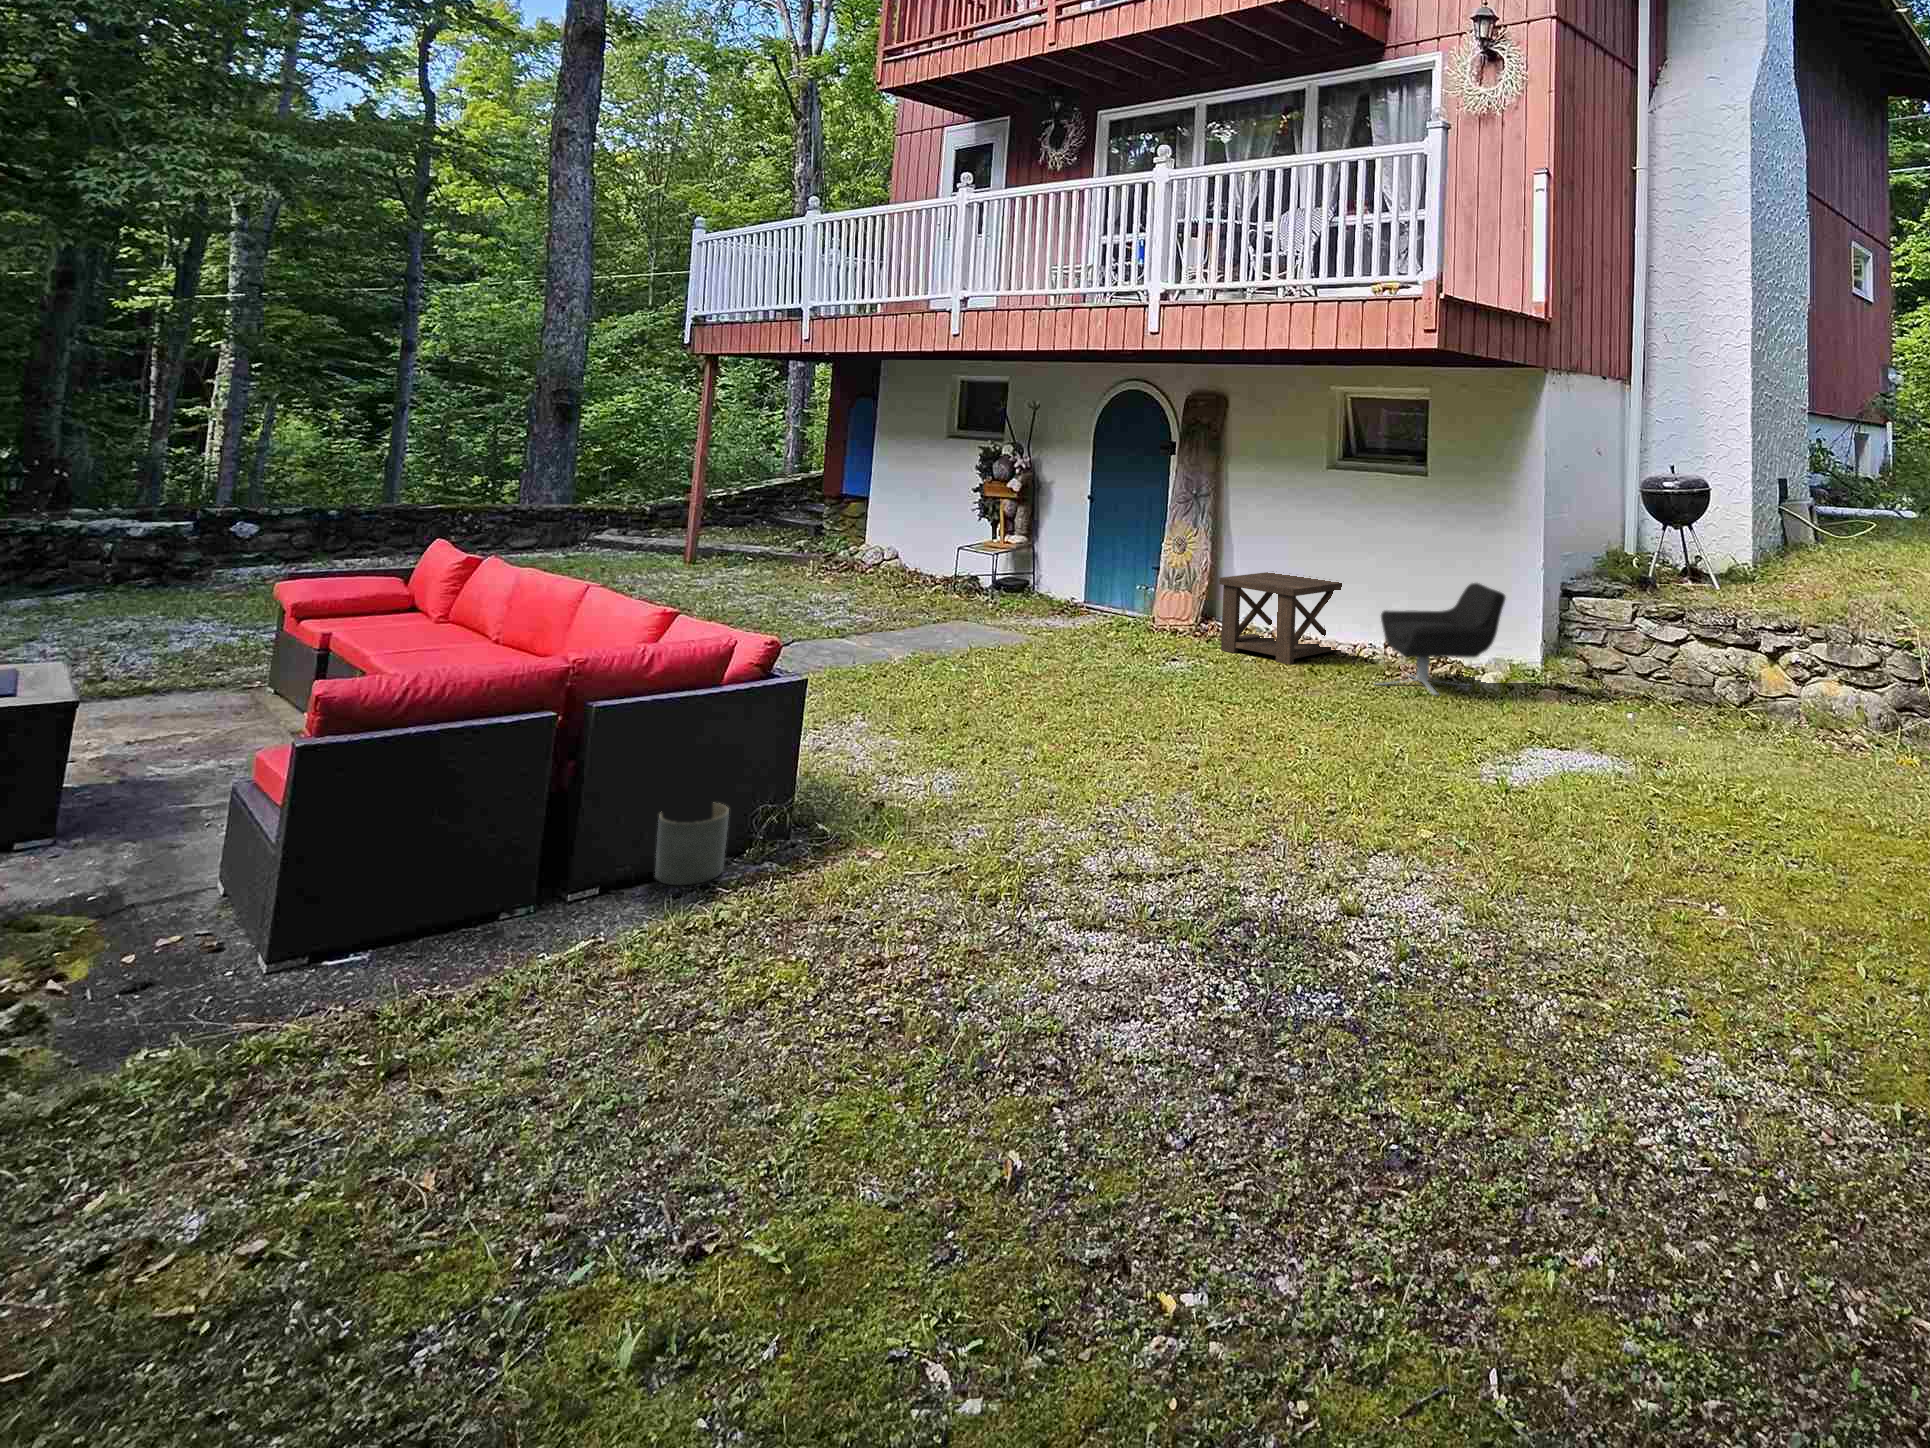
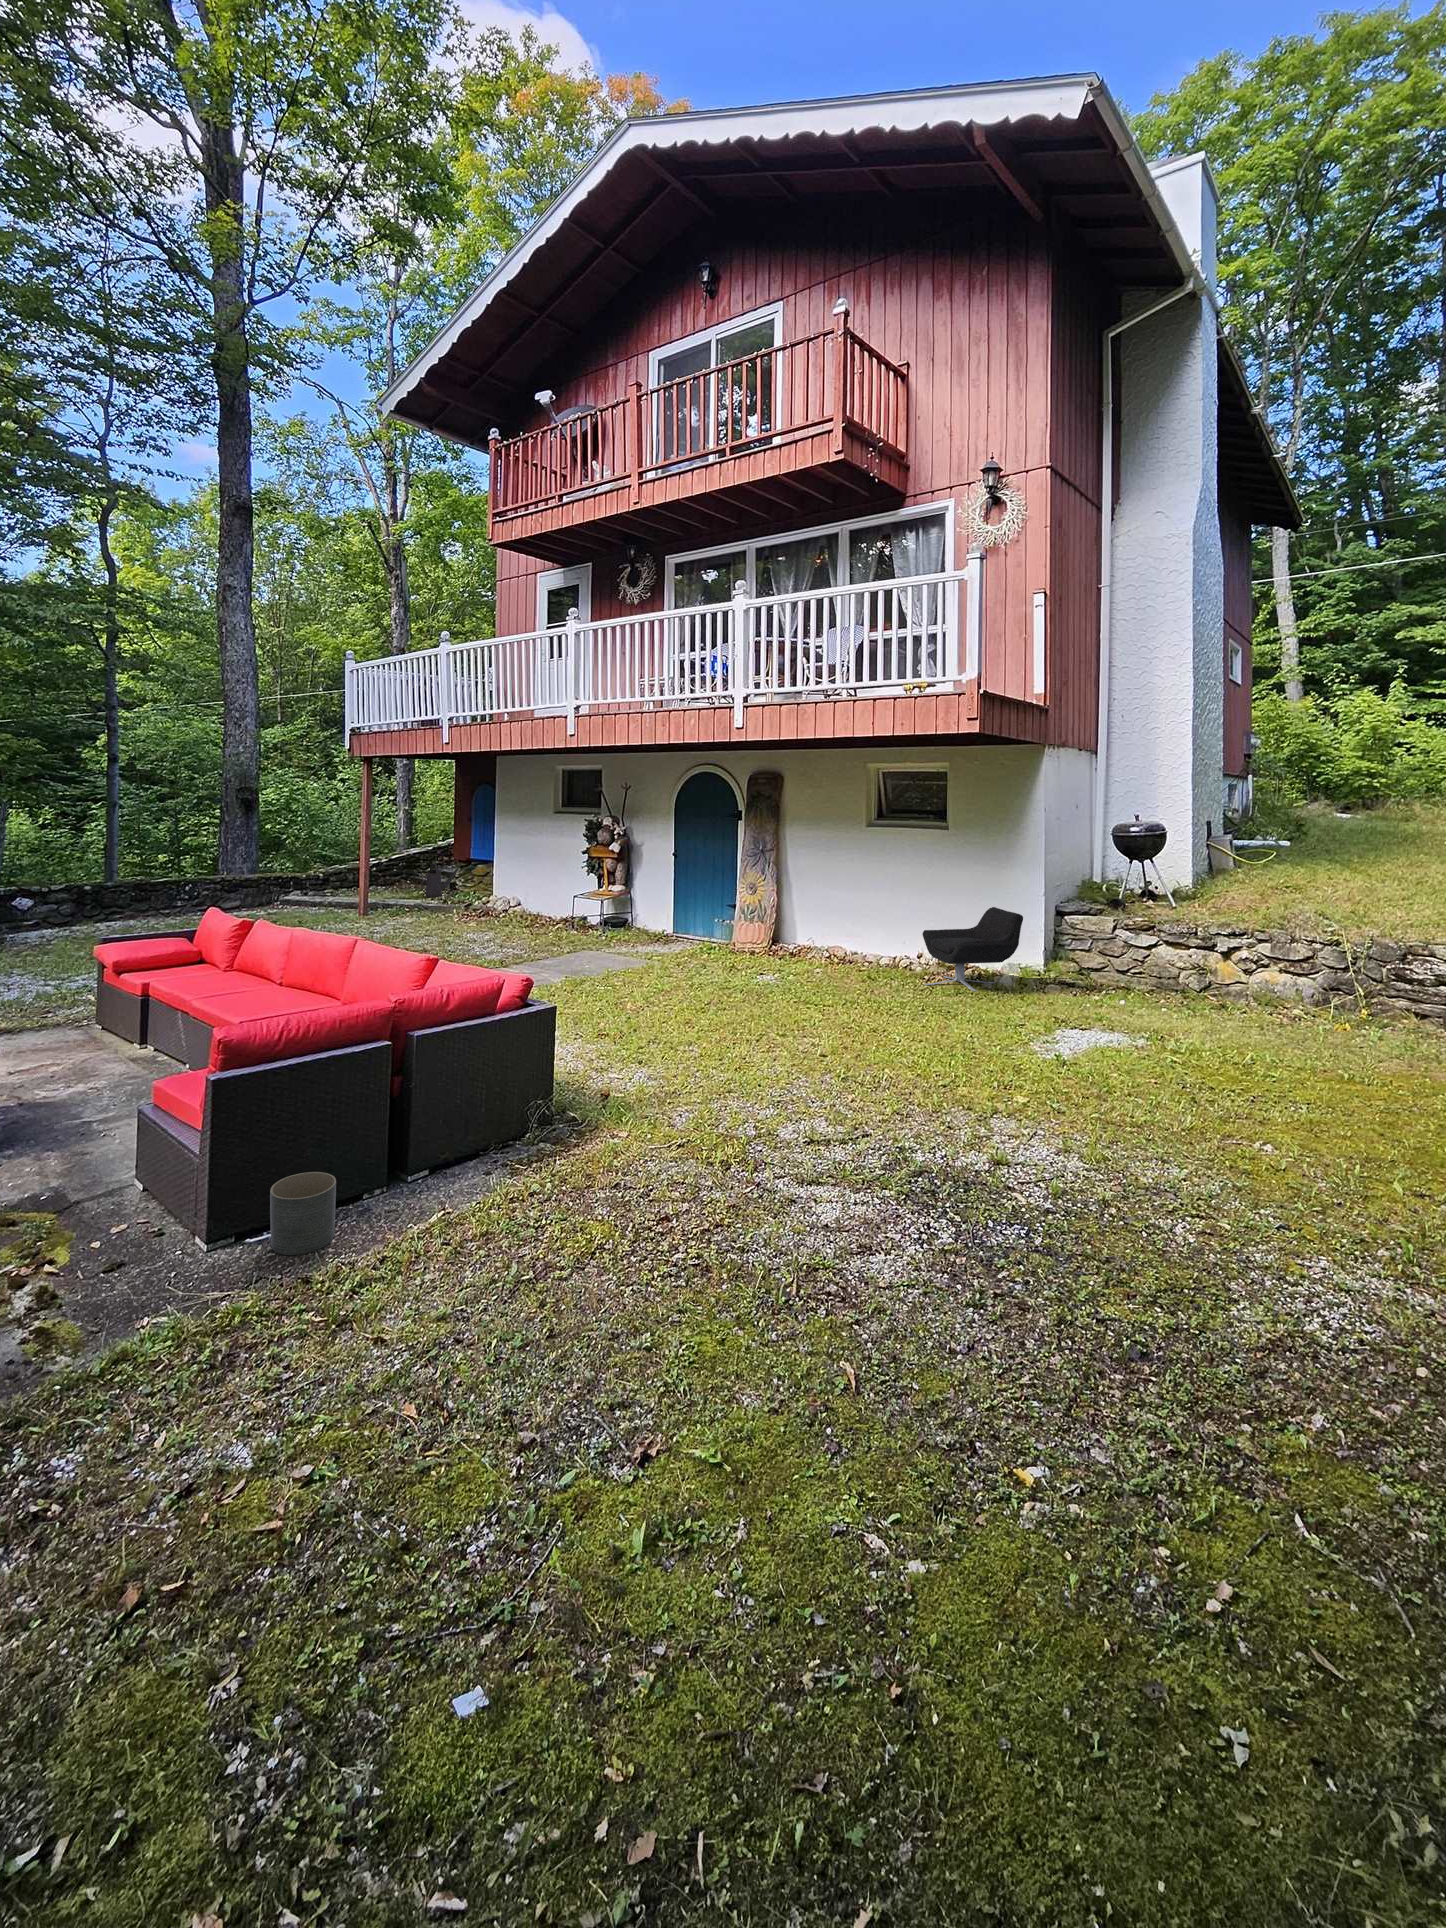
watering can: none [786,504,840,549] -> present [421,864,459,897]
side table: present [1219,572,1342,665] -> none [793,903,888,972]
planter: present [655,803,729,885] -> present [270,1172,336,1255]

